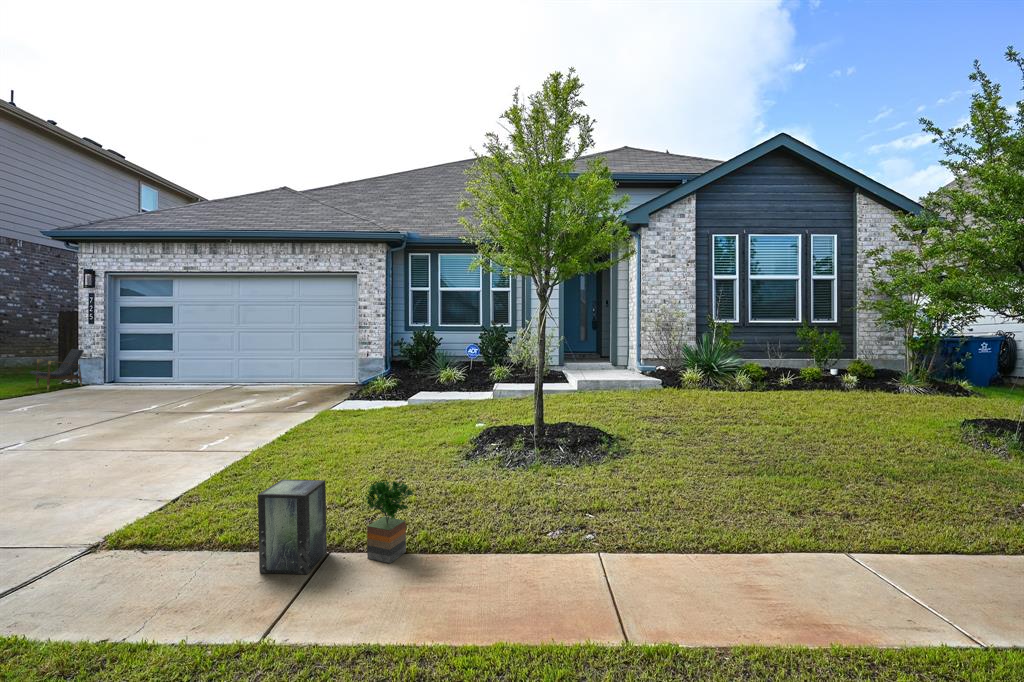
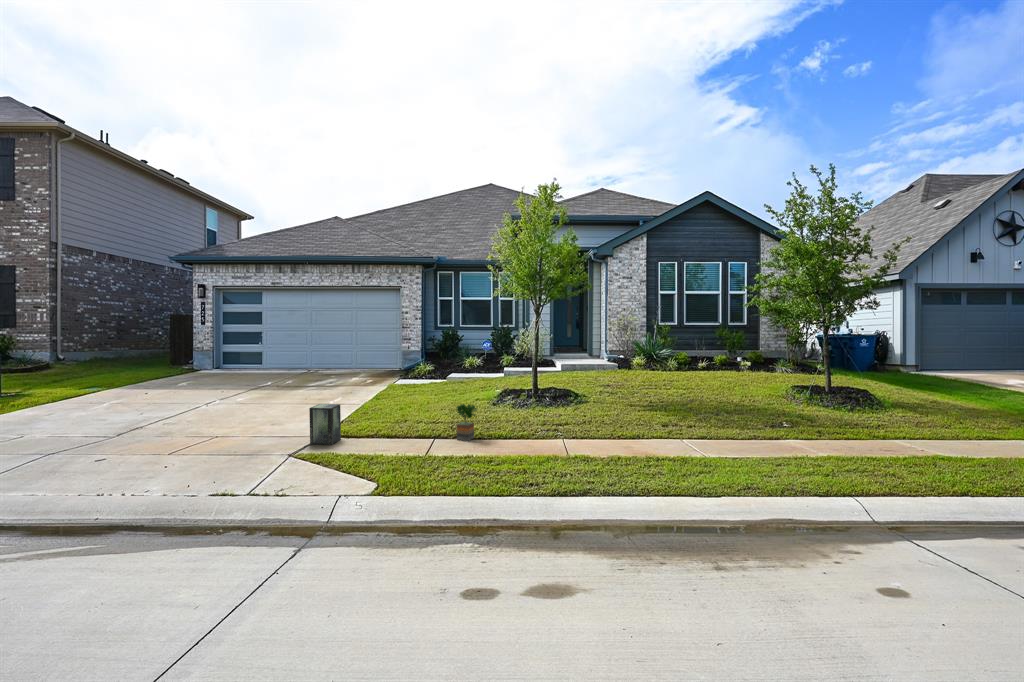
lounge chair: present [30,349,84,389] -> none [163,343,200,372]
storage box: present [258,480,327,574] -> present [309,404,341,445]

